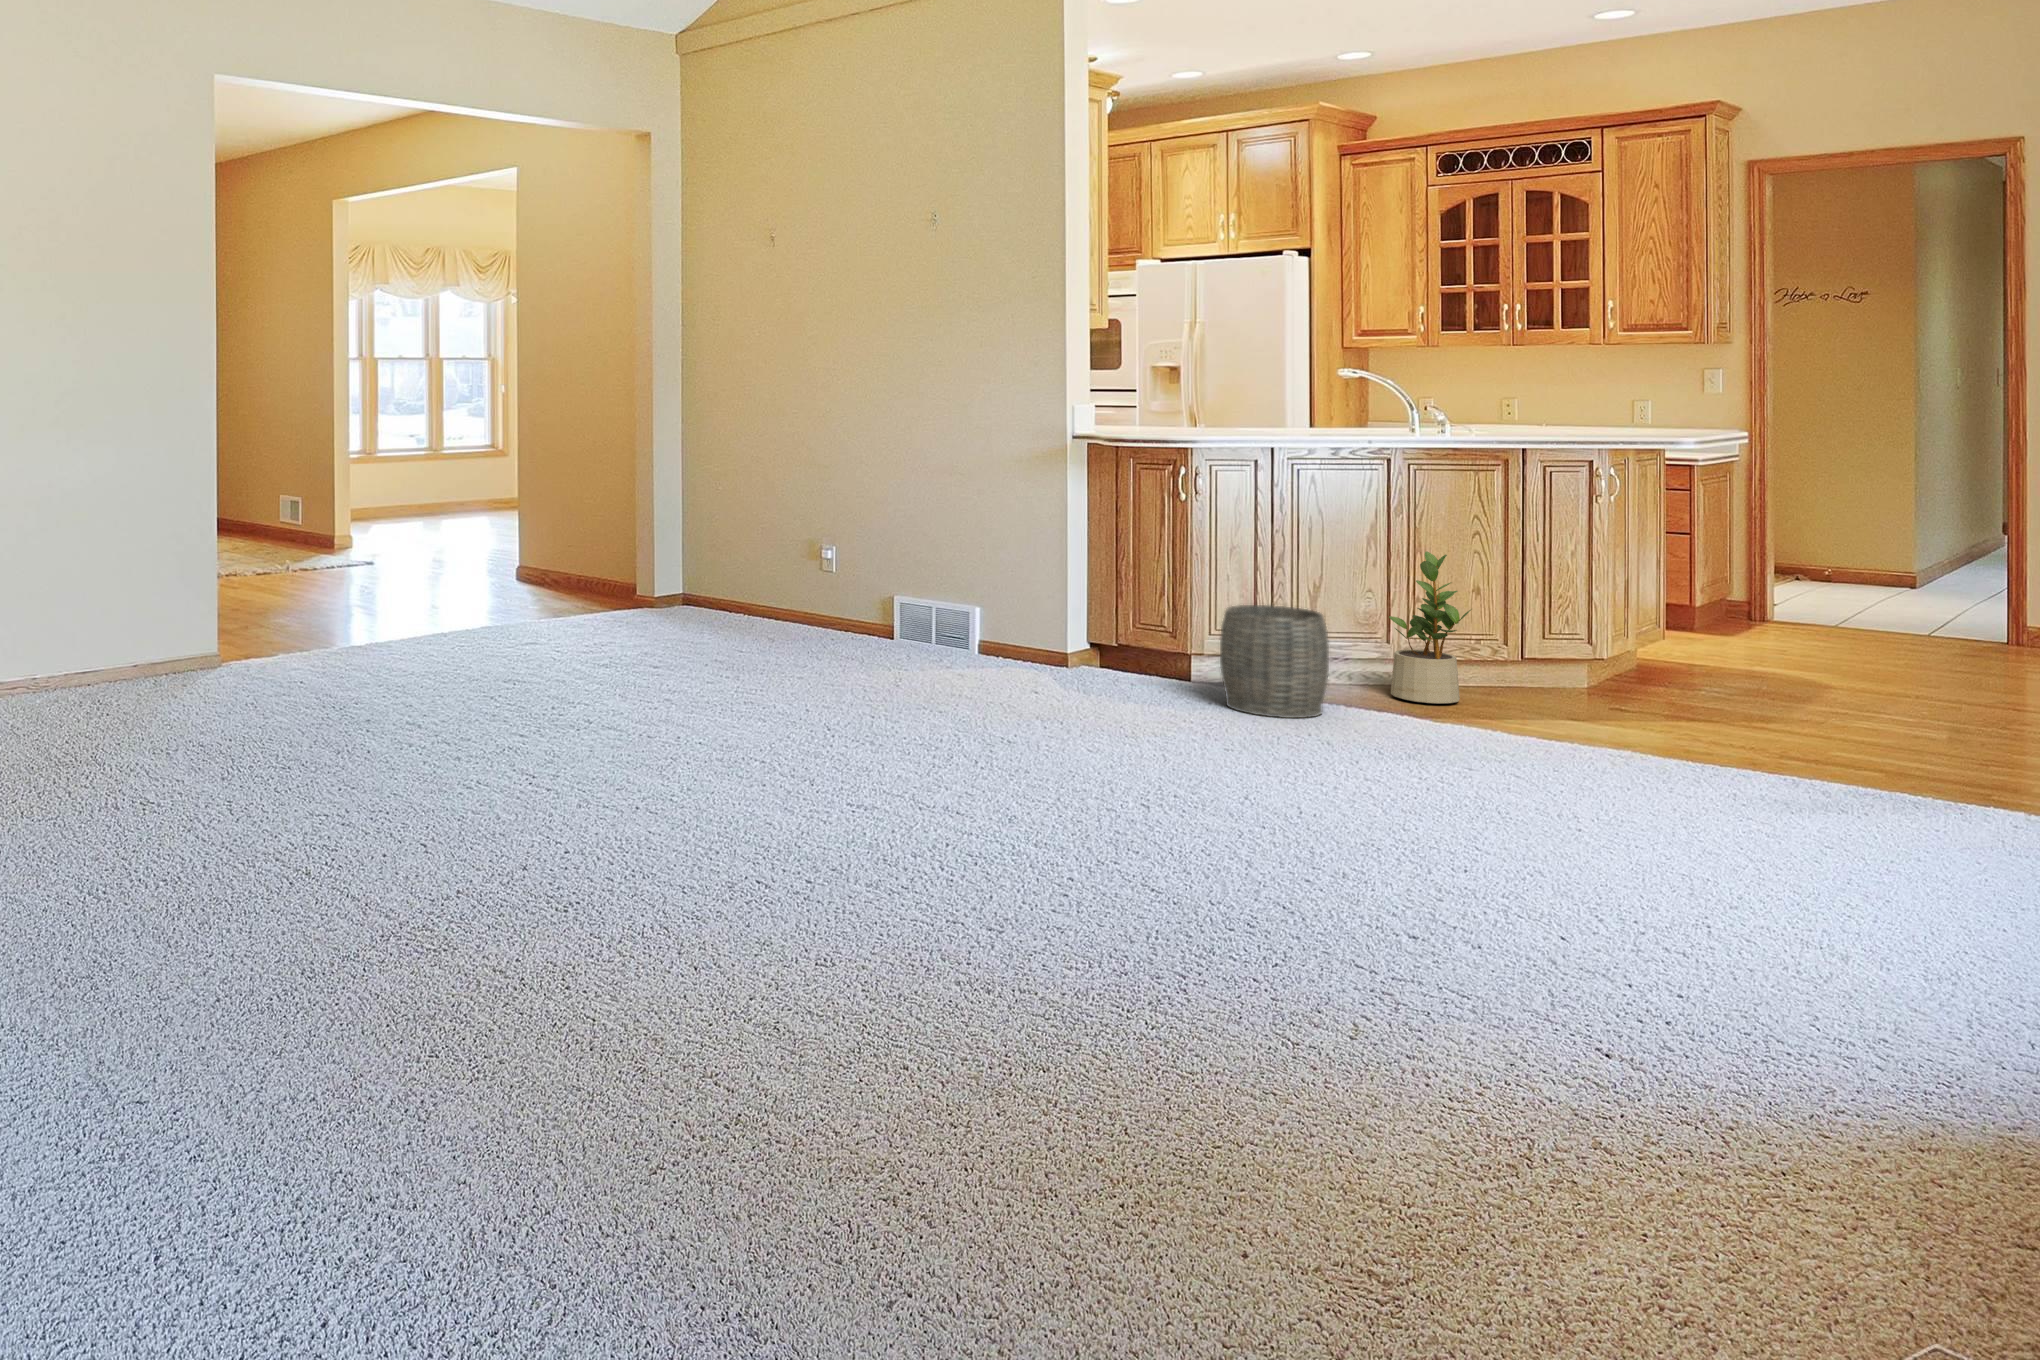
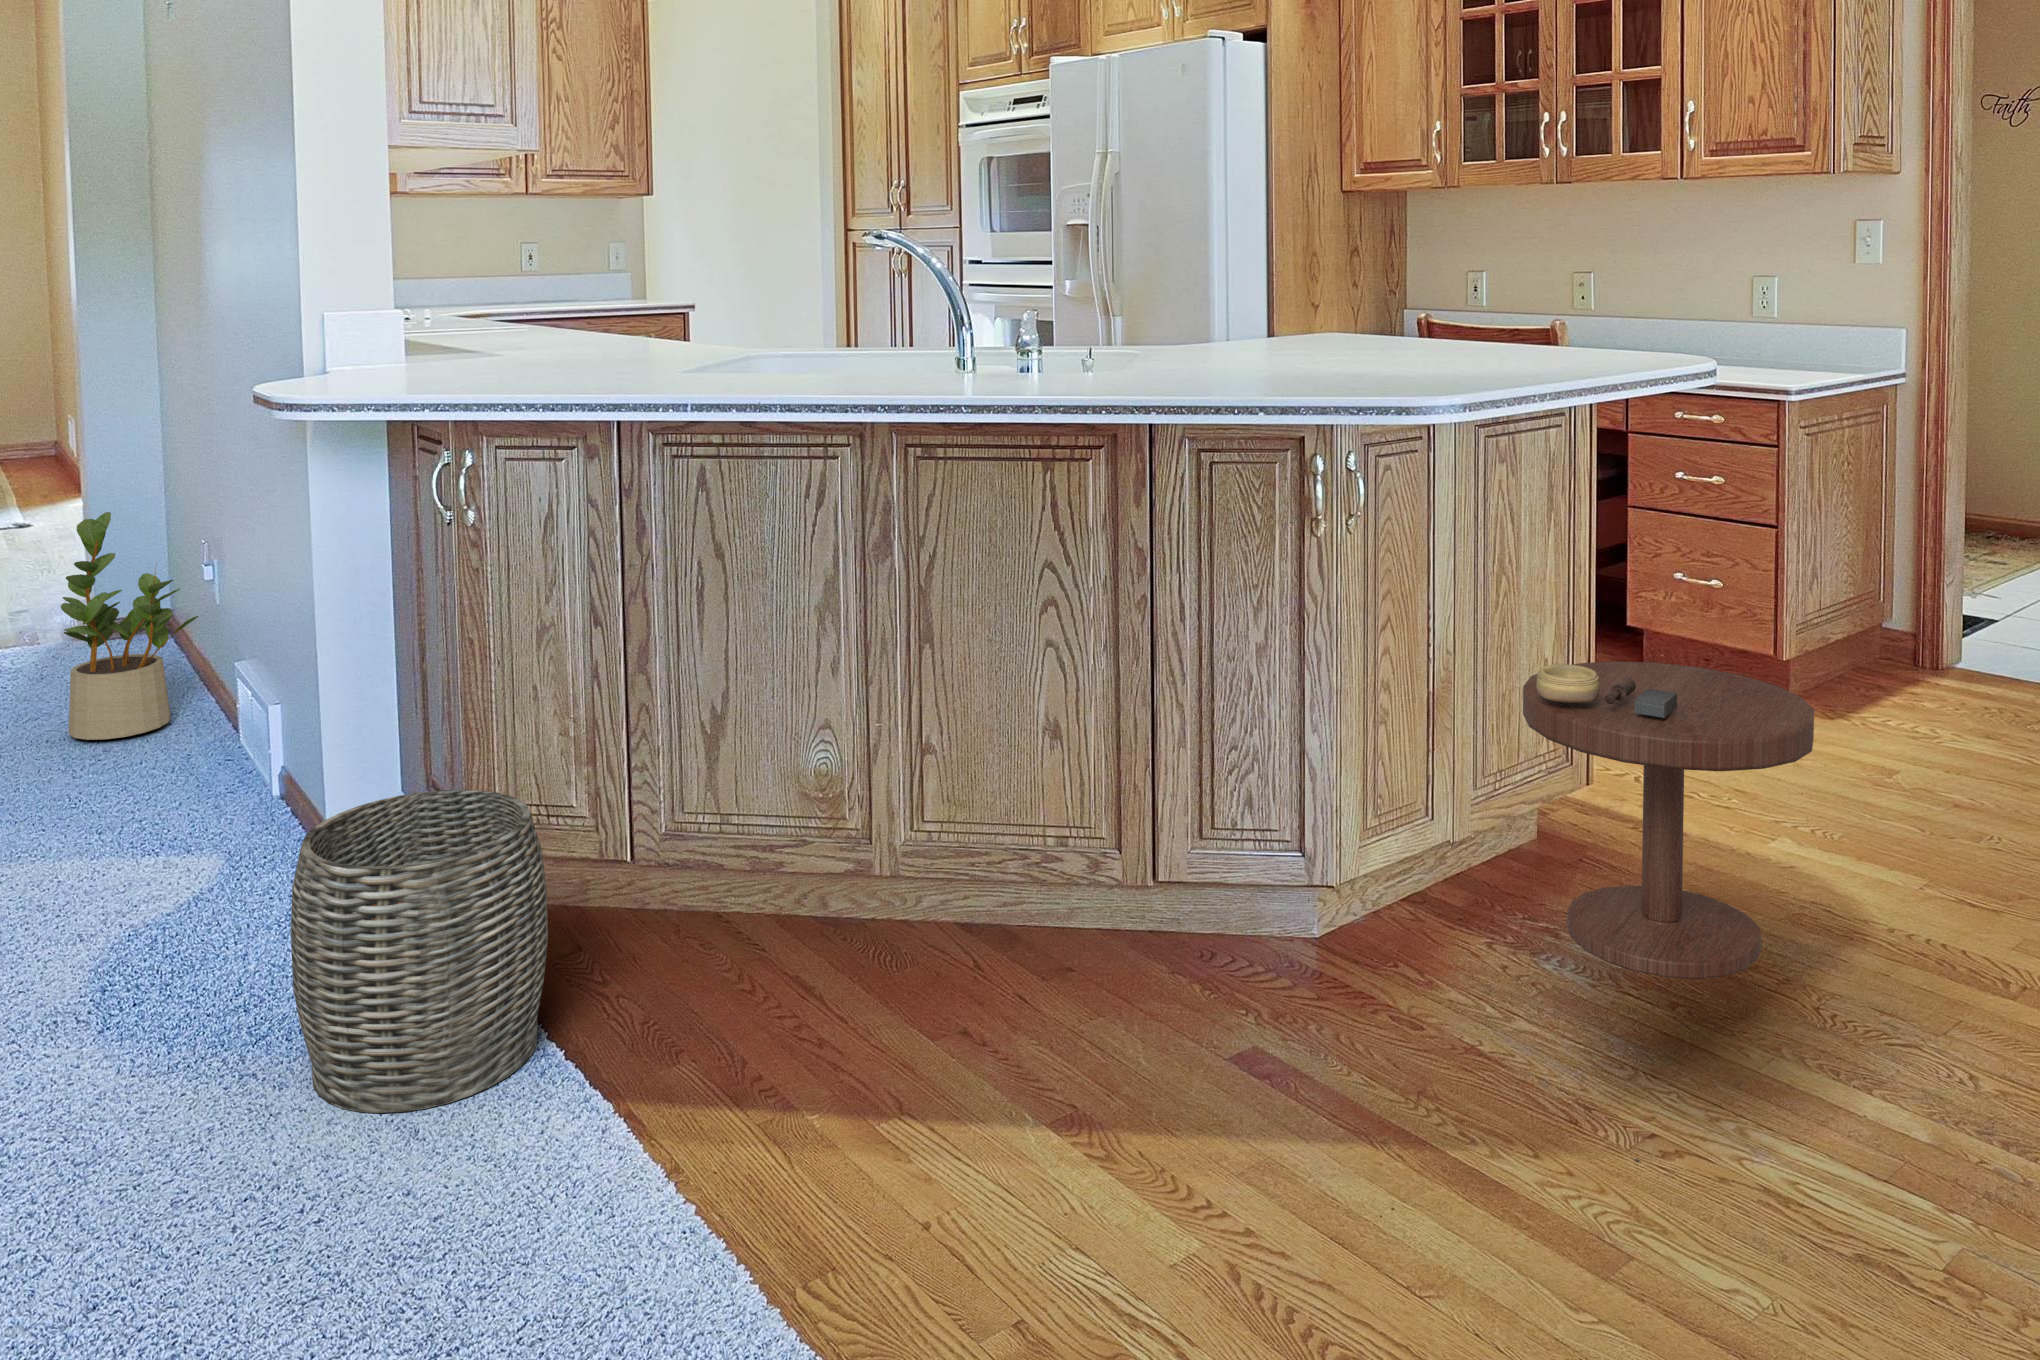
side table: none [1762,535,1898,729] -> present [1523,661,1814,1161]
potted plant: present [1389,551,1471,704] -> present [60,512,198,740]

